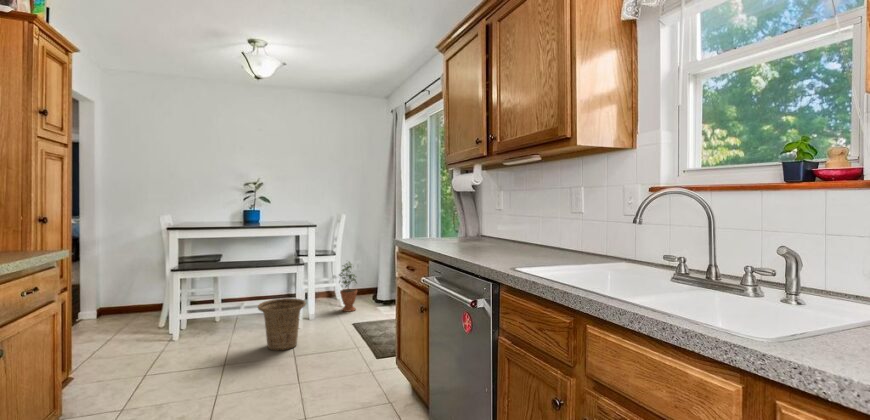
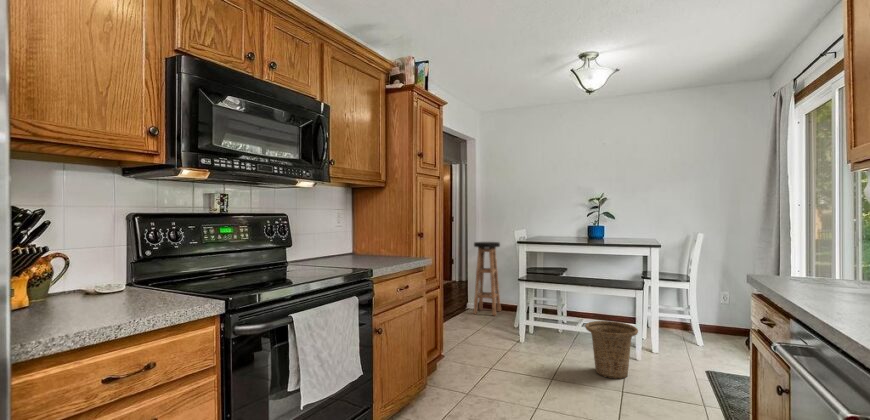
bar stool: none [93,231,135,323] -> present [473,242,501,316]
potted plant: present [339,262,357,312] -> none [690,290,721,355]

